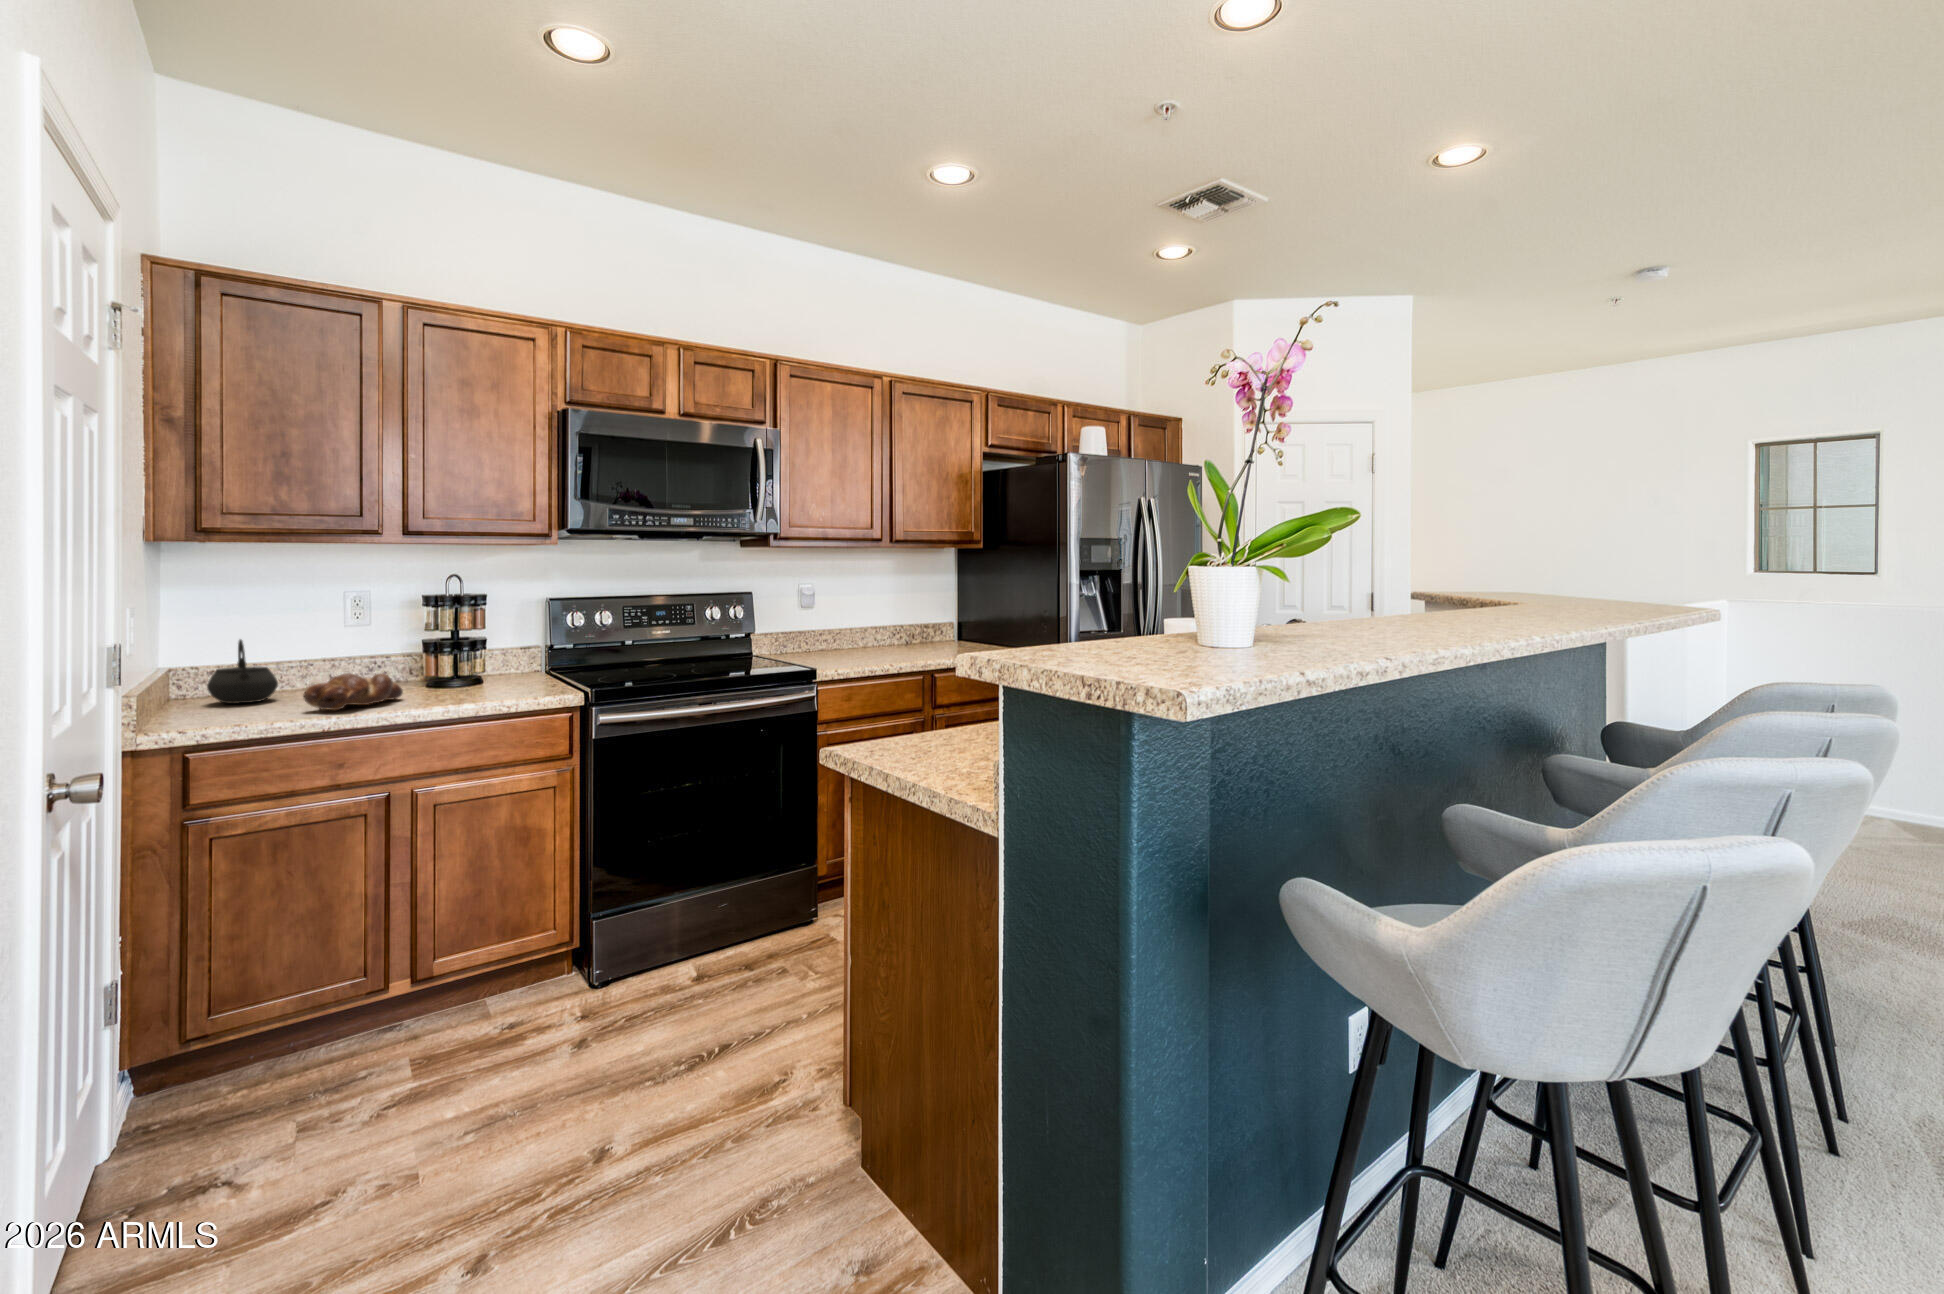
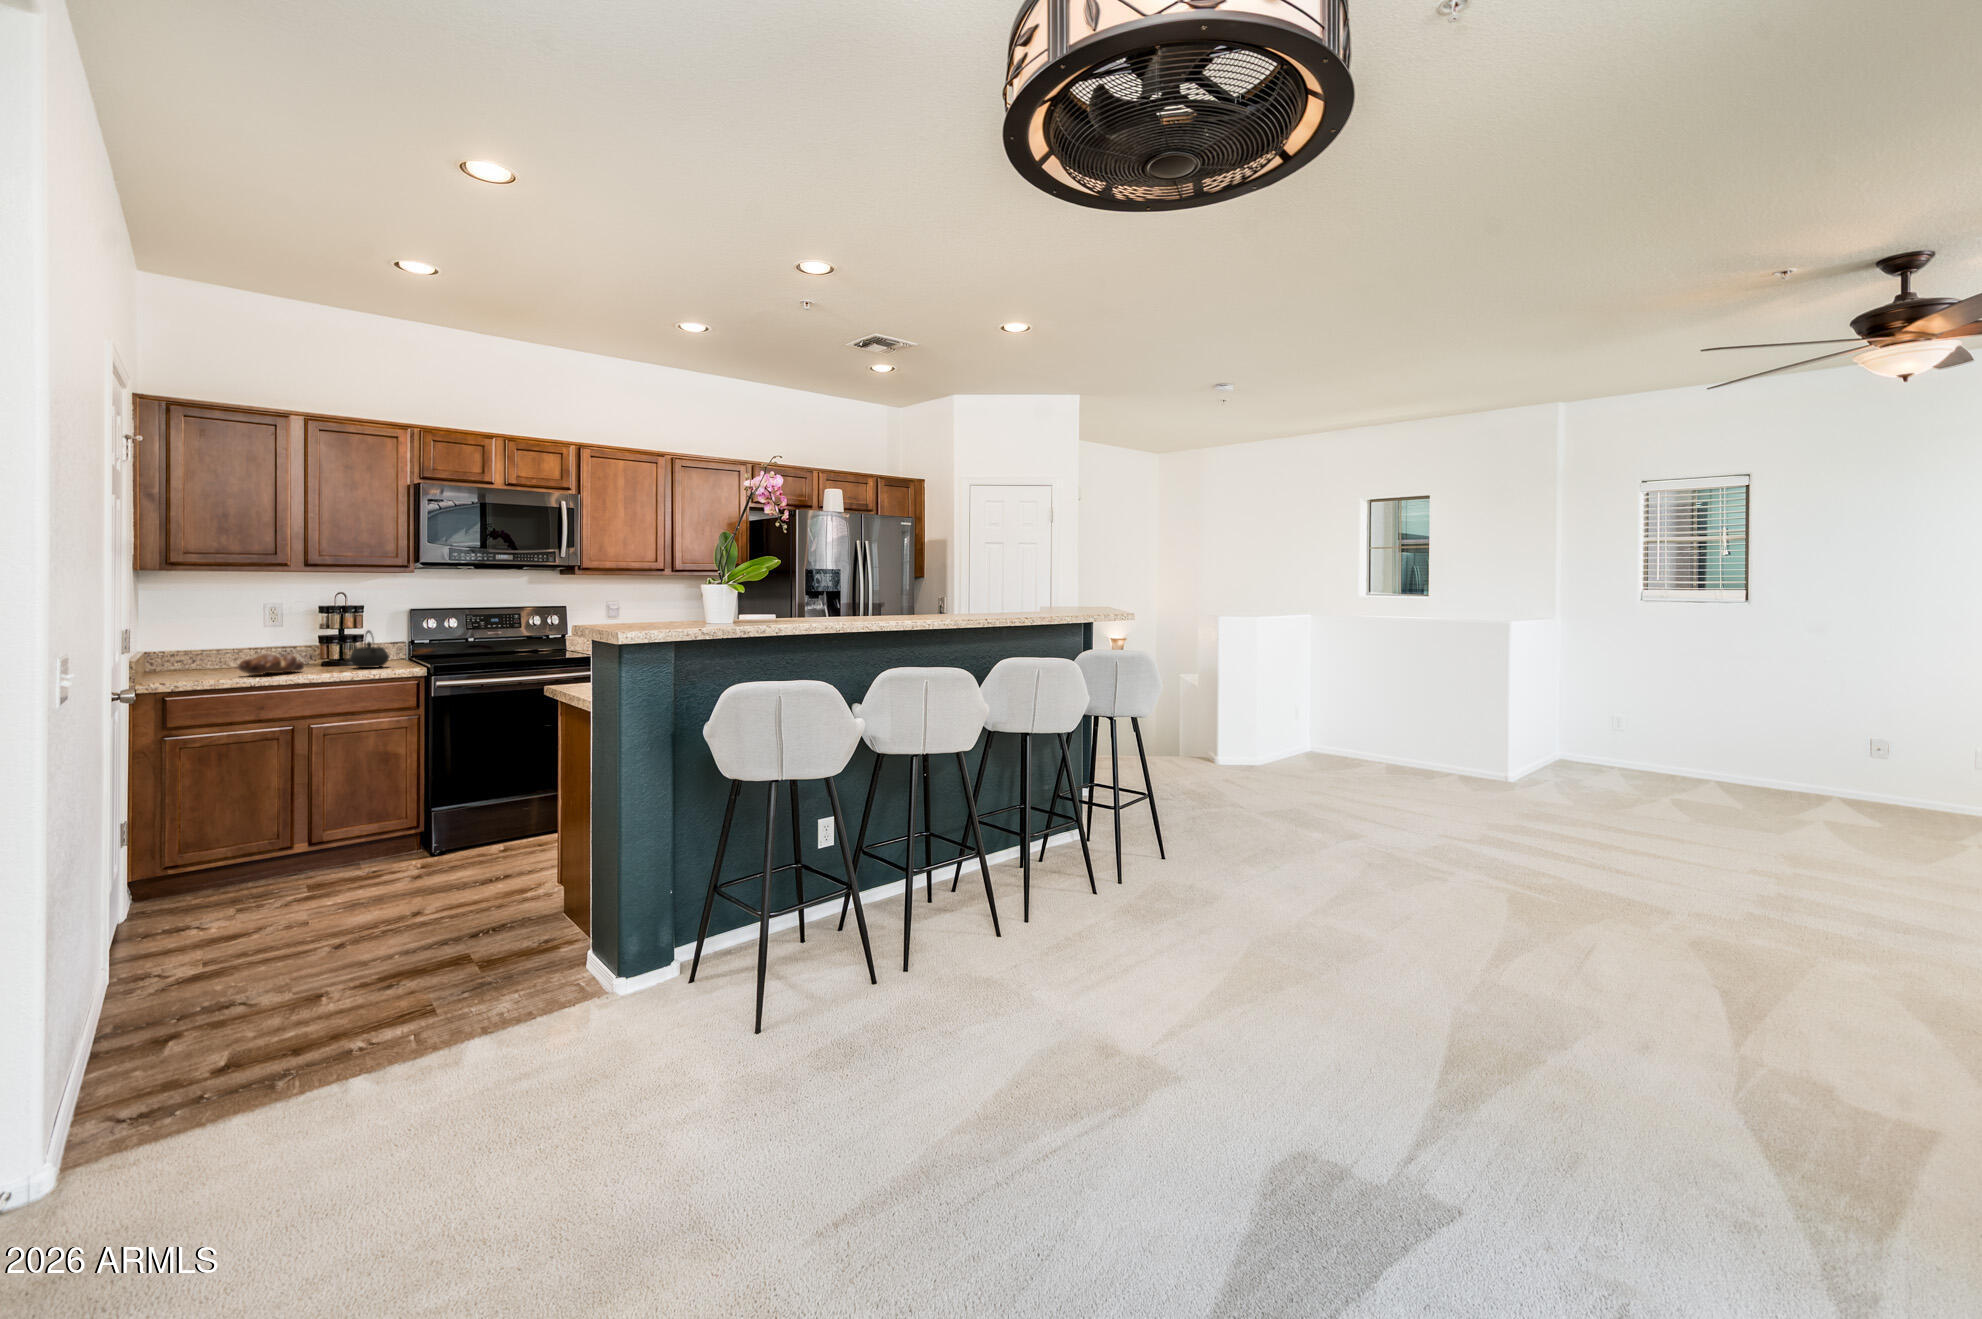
kettle: present [207,639,278,704] -> present [349,630,389,668]

